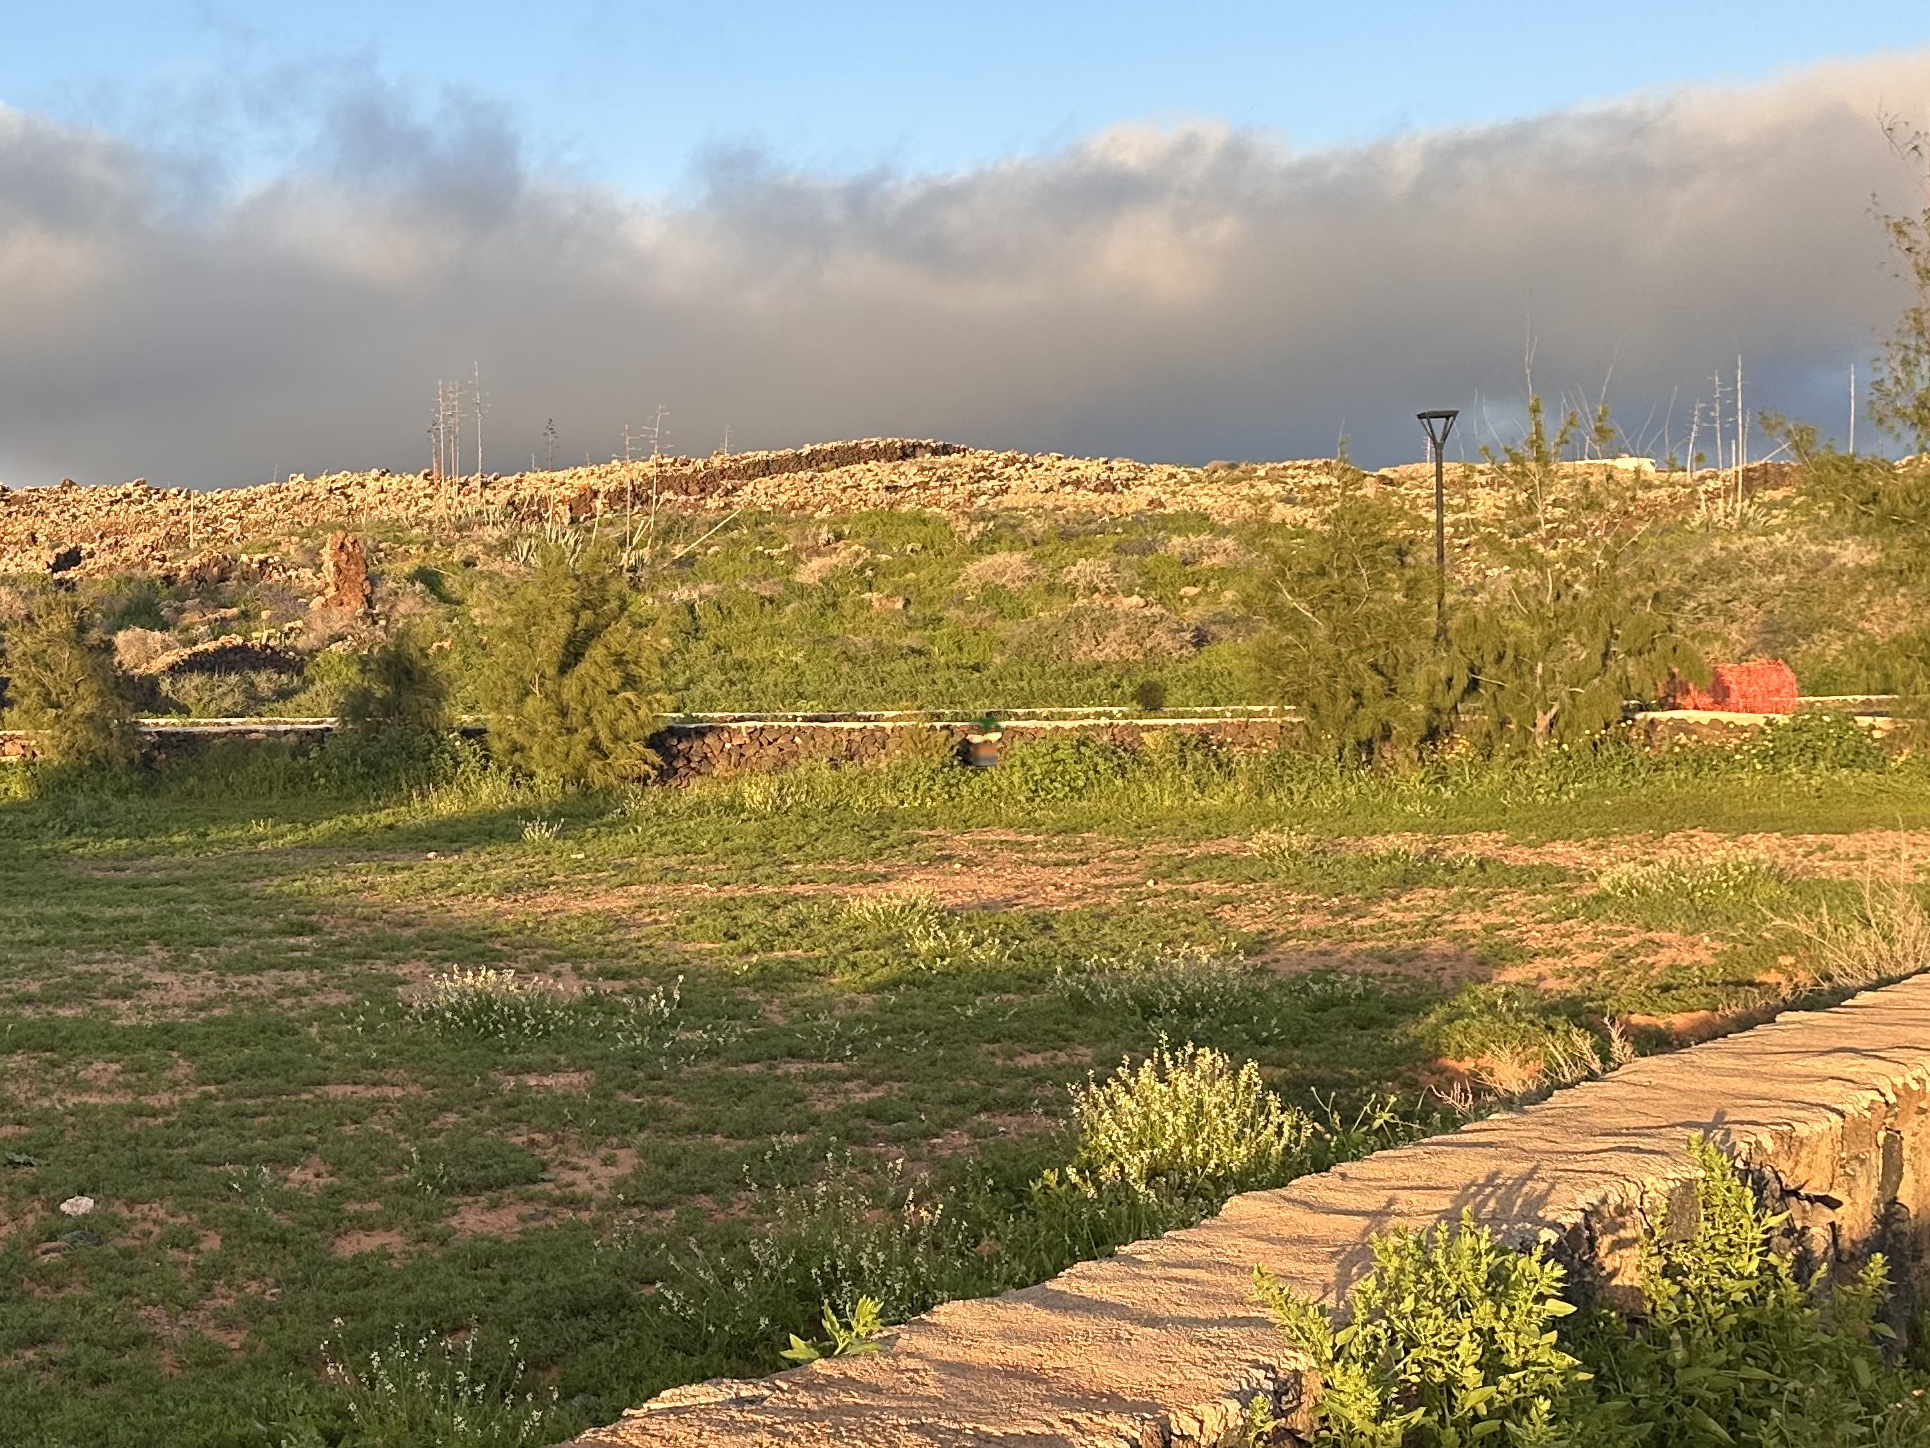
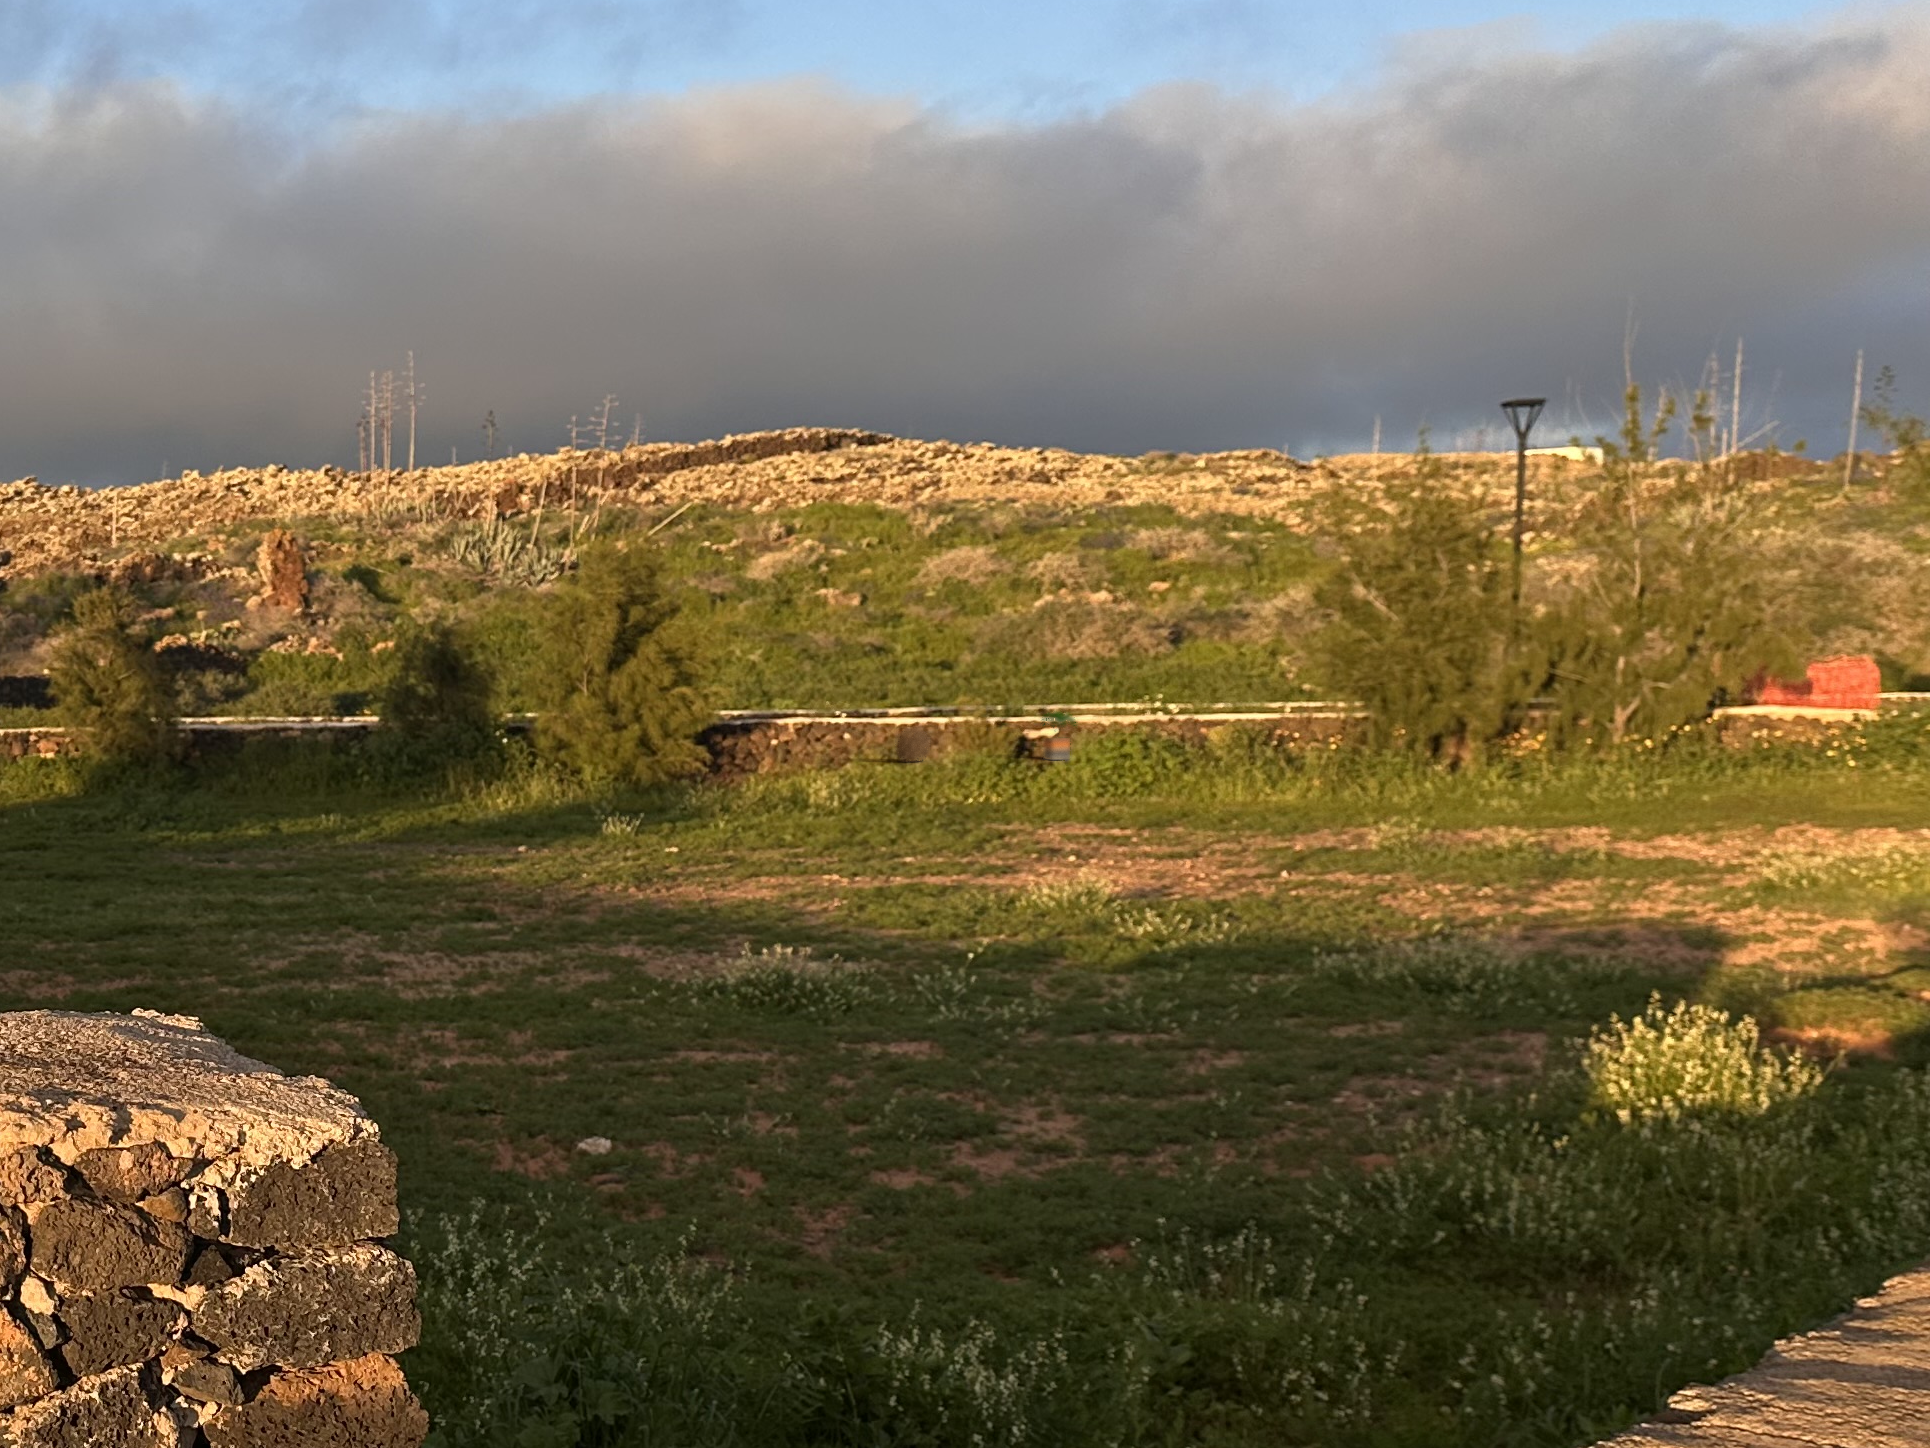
woven basket: present [1137,681,1165,709] -> present [895,728,930,762]

